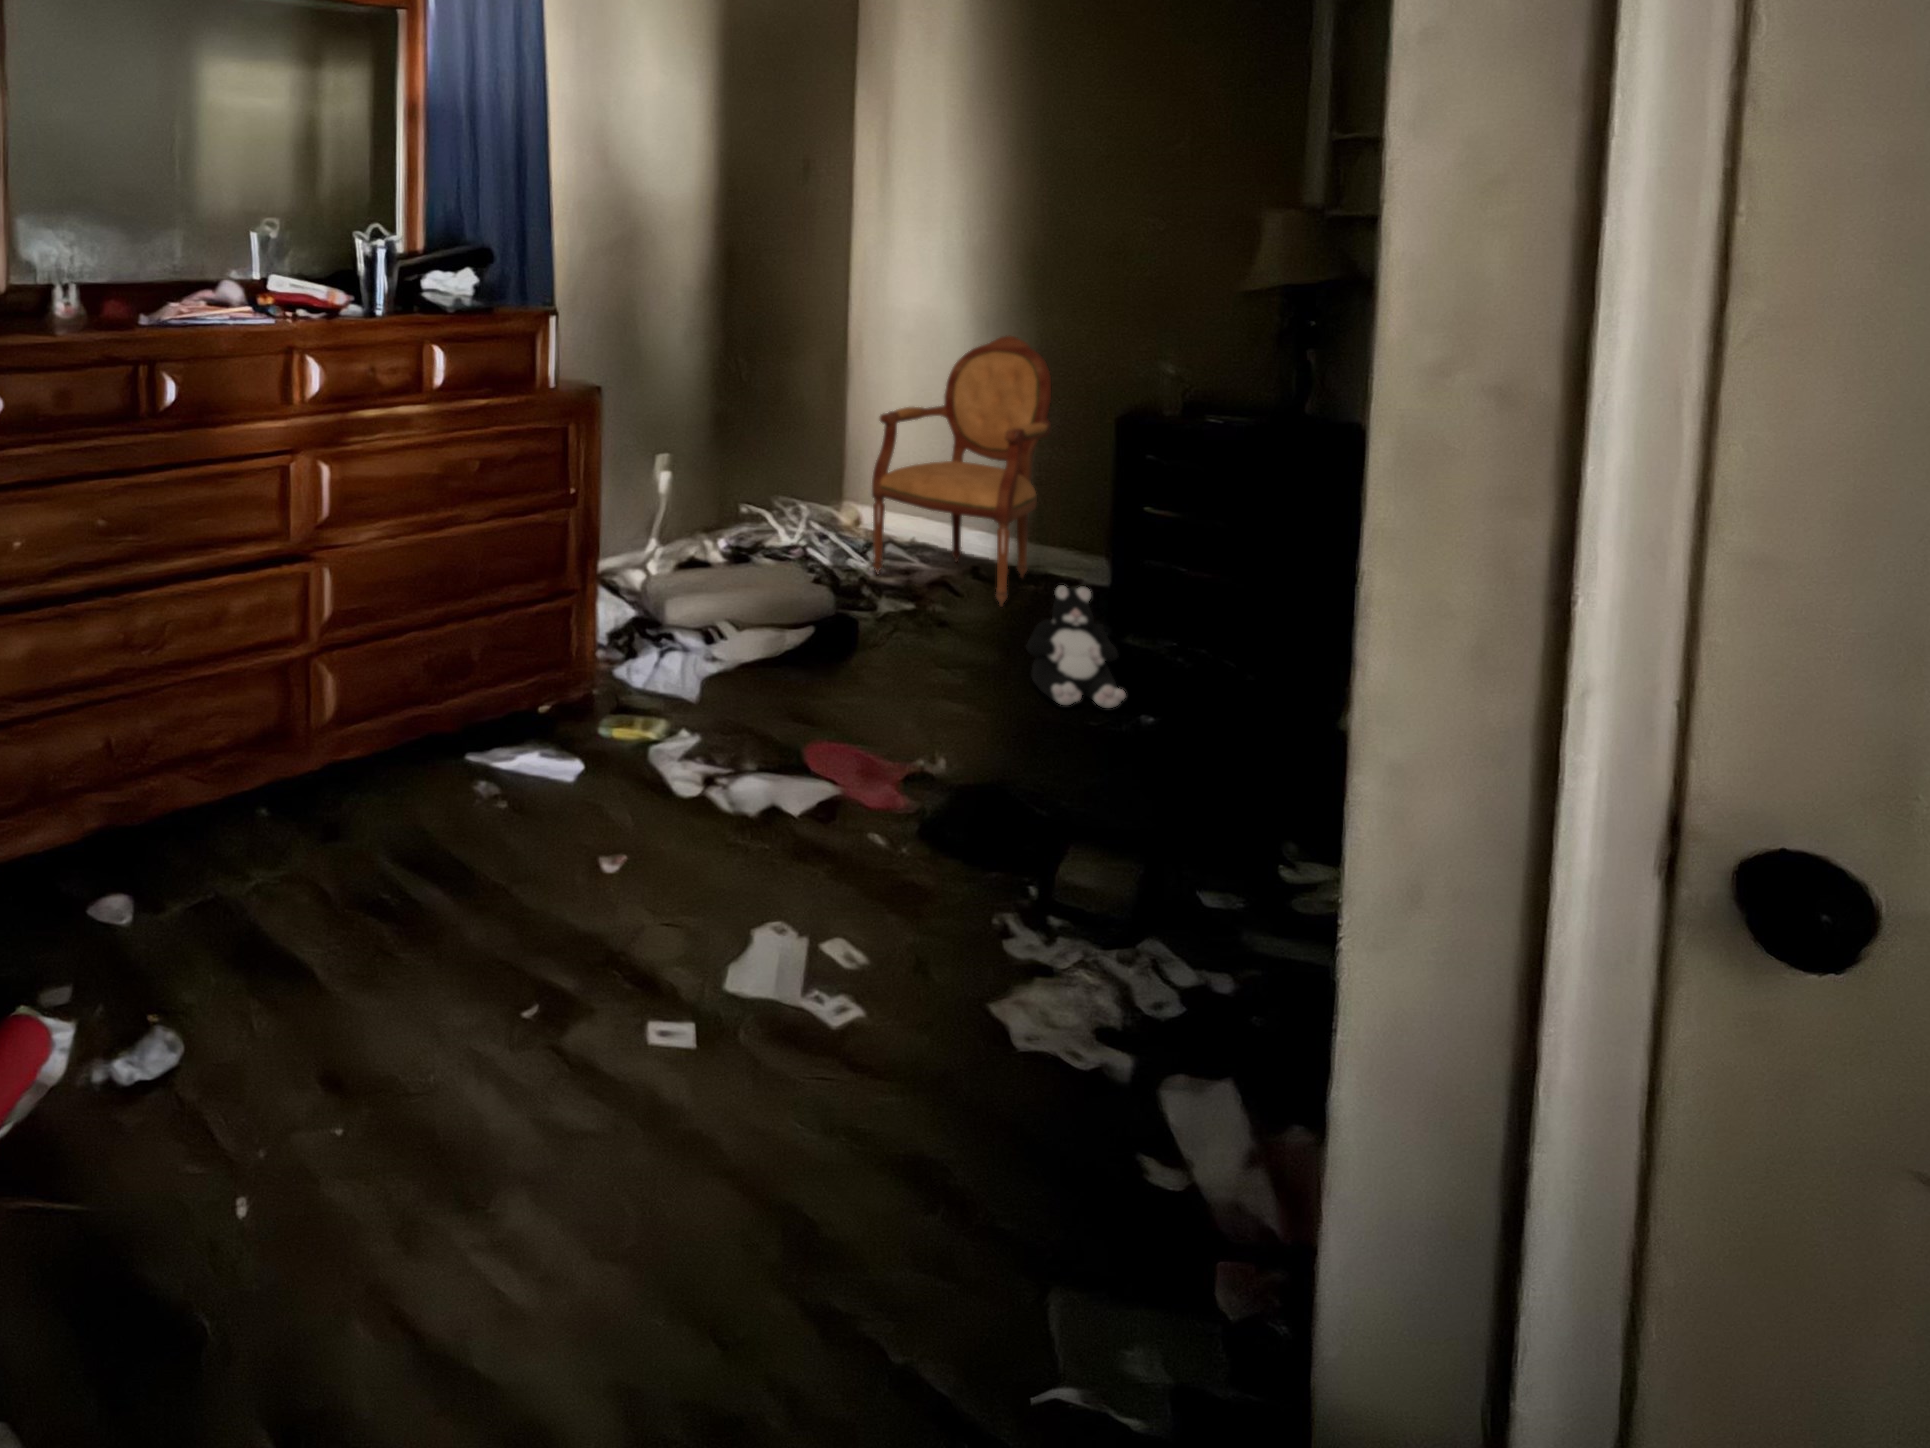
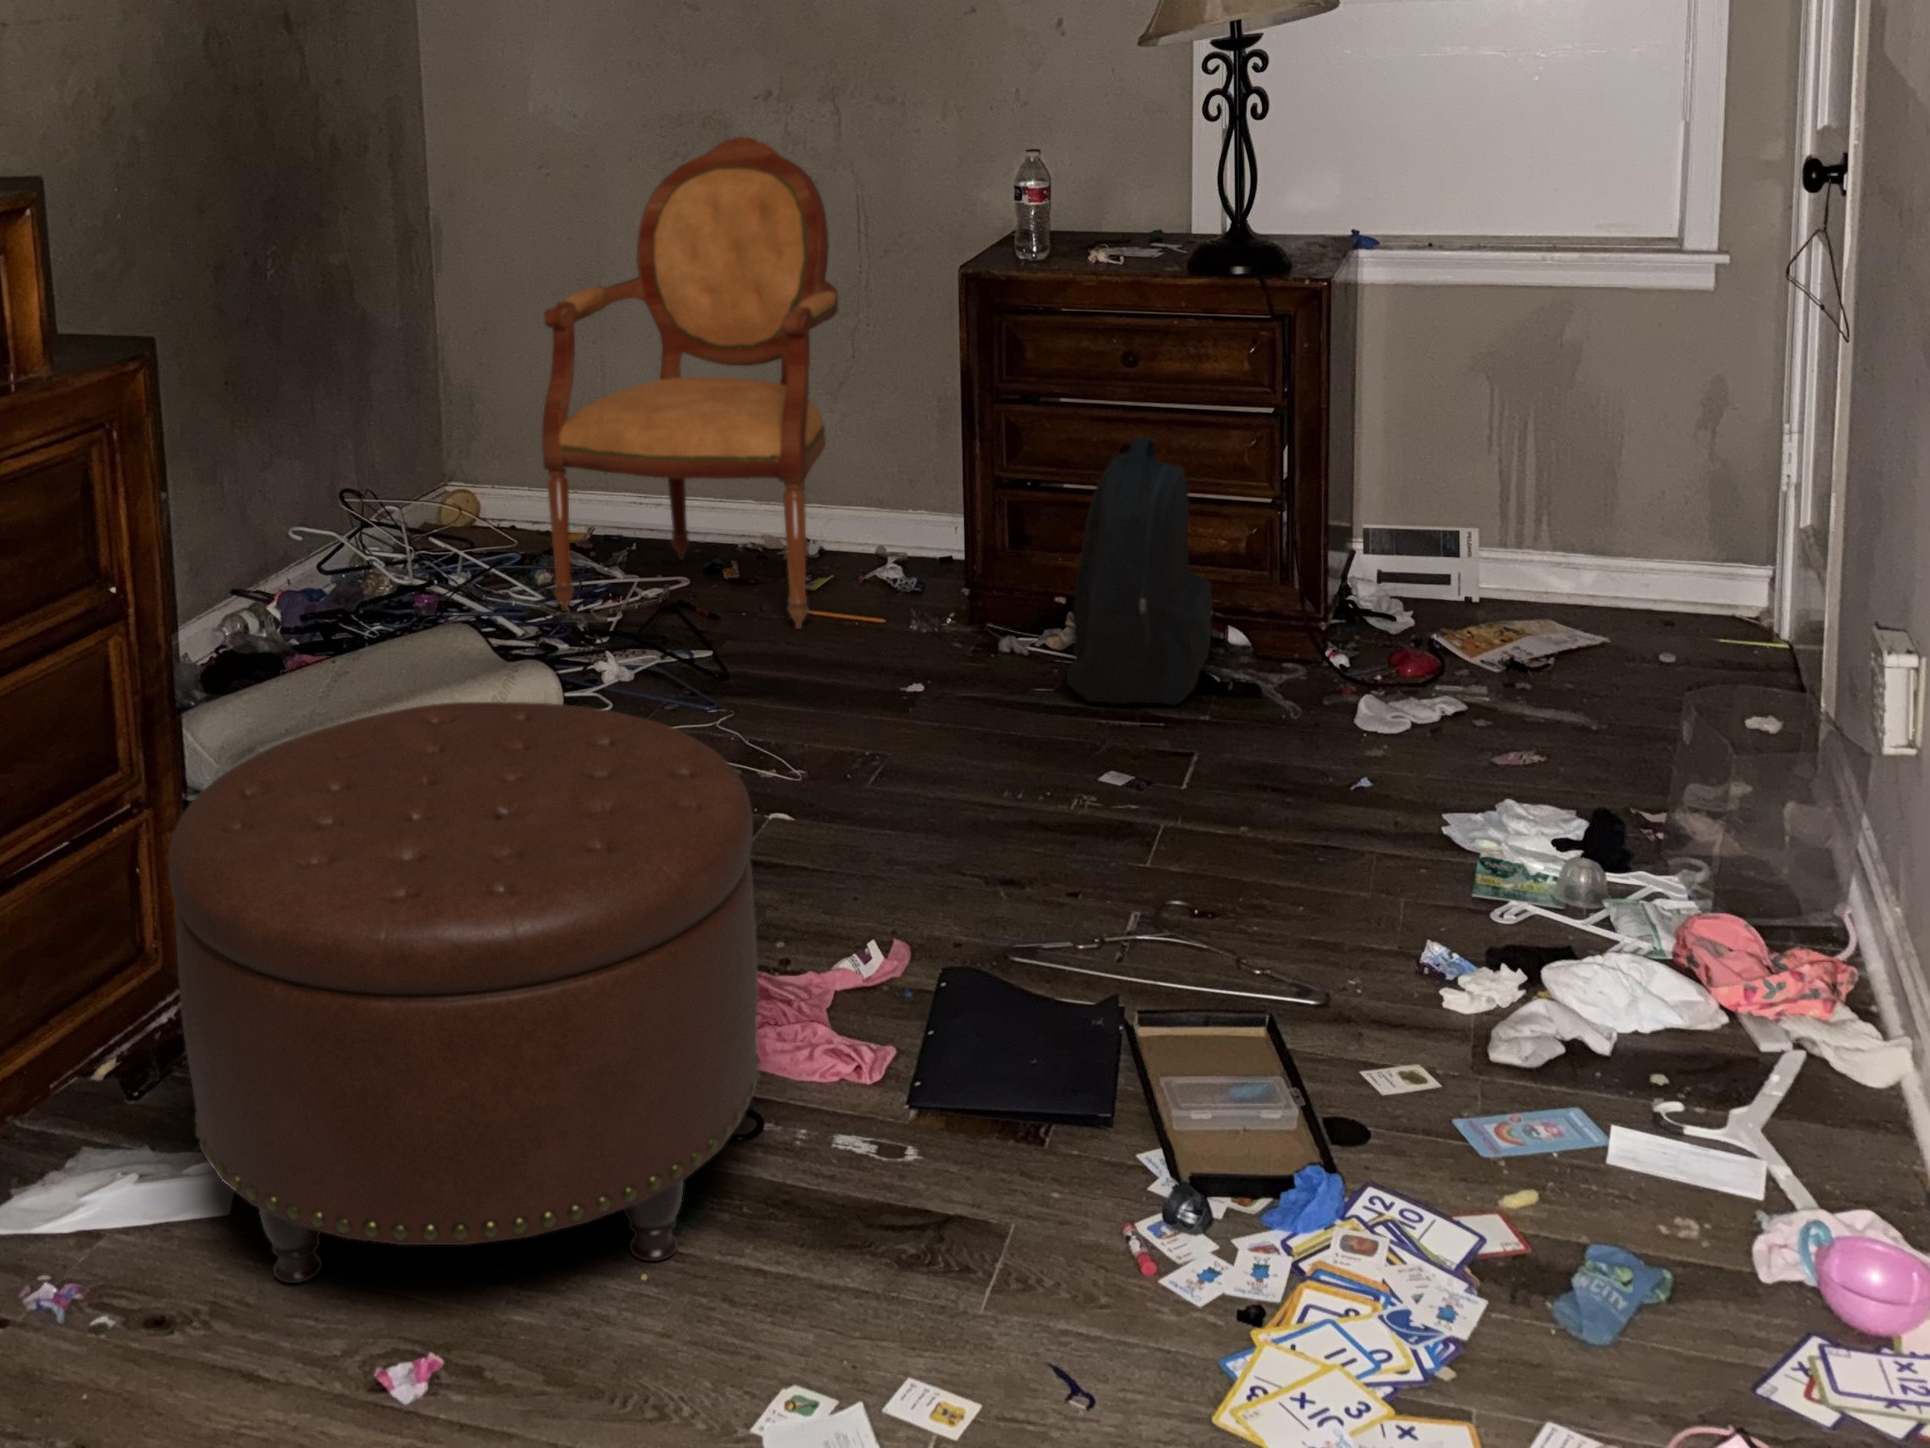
backpack: none [1139,524,1247,687] -> present [1067,437,1212,705]
ottoman: none [559,573,839,856] -> present [169,702,760,1283]
plush toy: present [1026,585,1126,709] -> none [917,578,1092,793]

